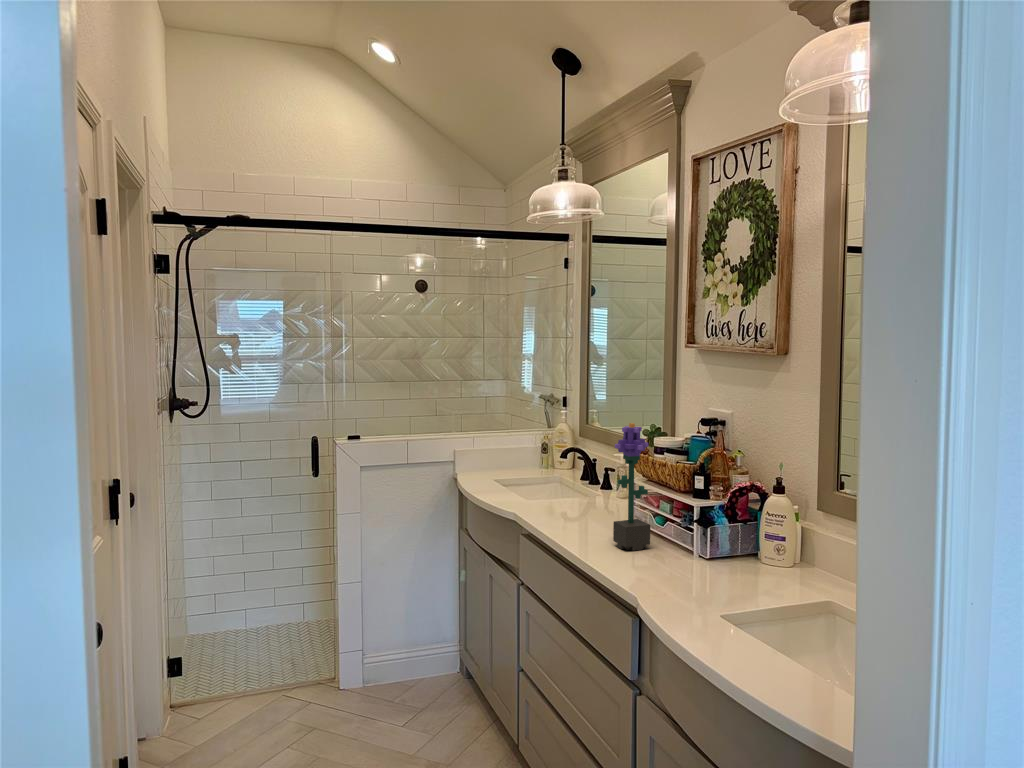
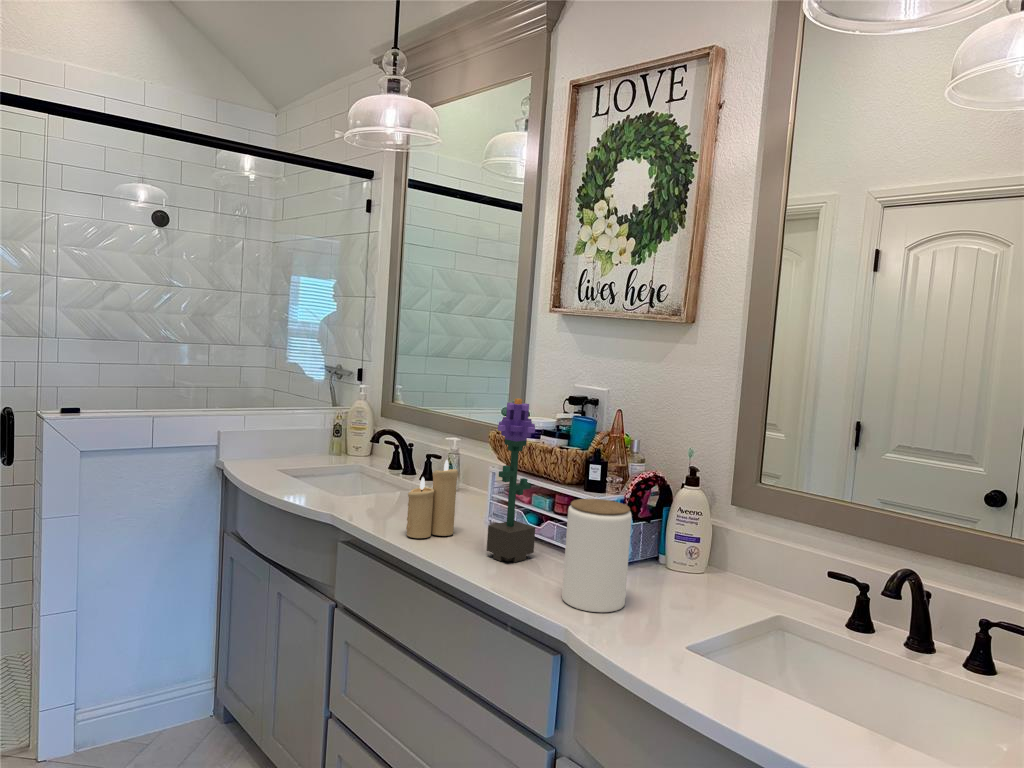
candle: none [561,471,600,531] -> present [406,460,458,538]
jar: none [649,501,700,587] -> present [562,499,632,612]

